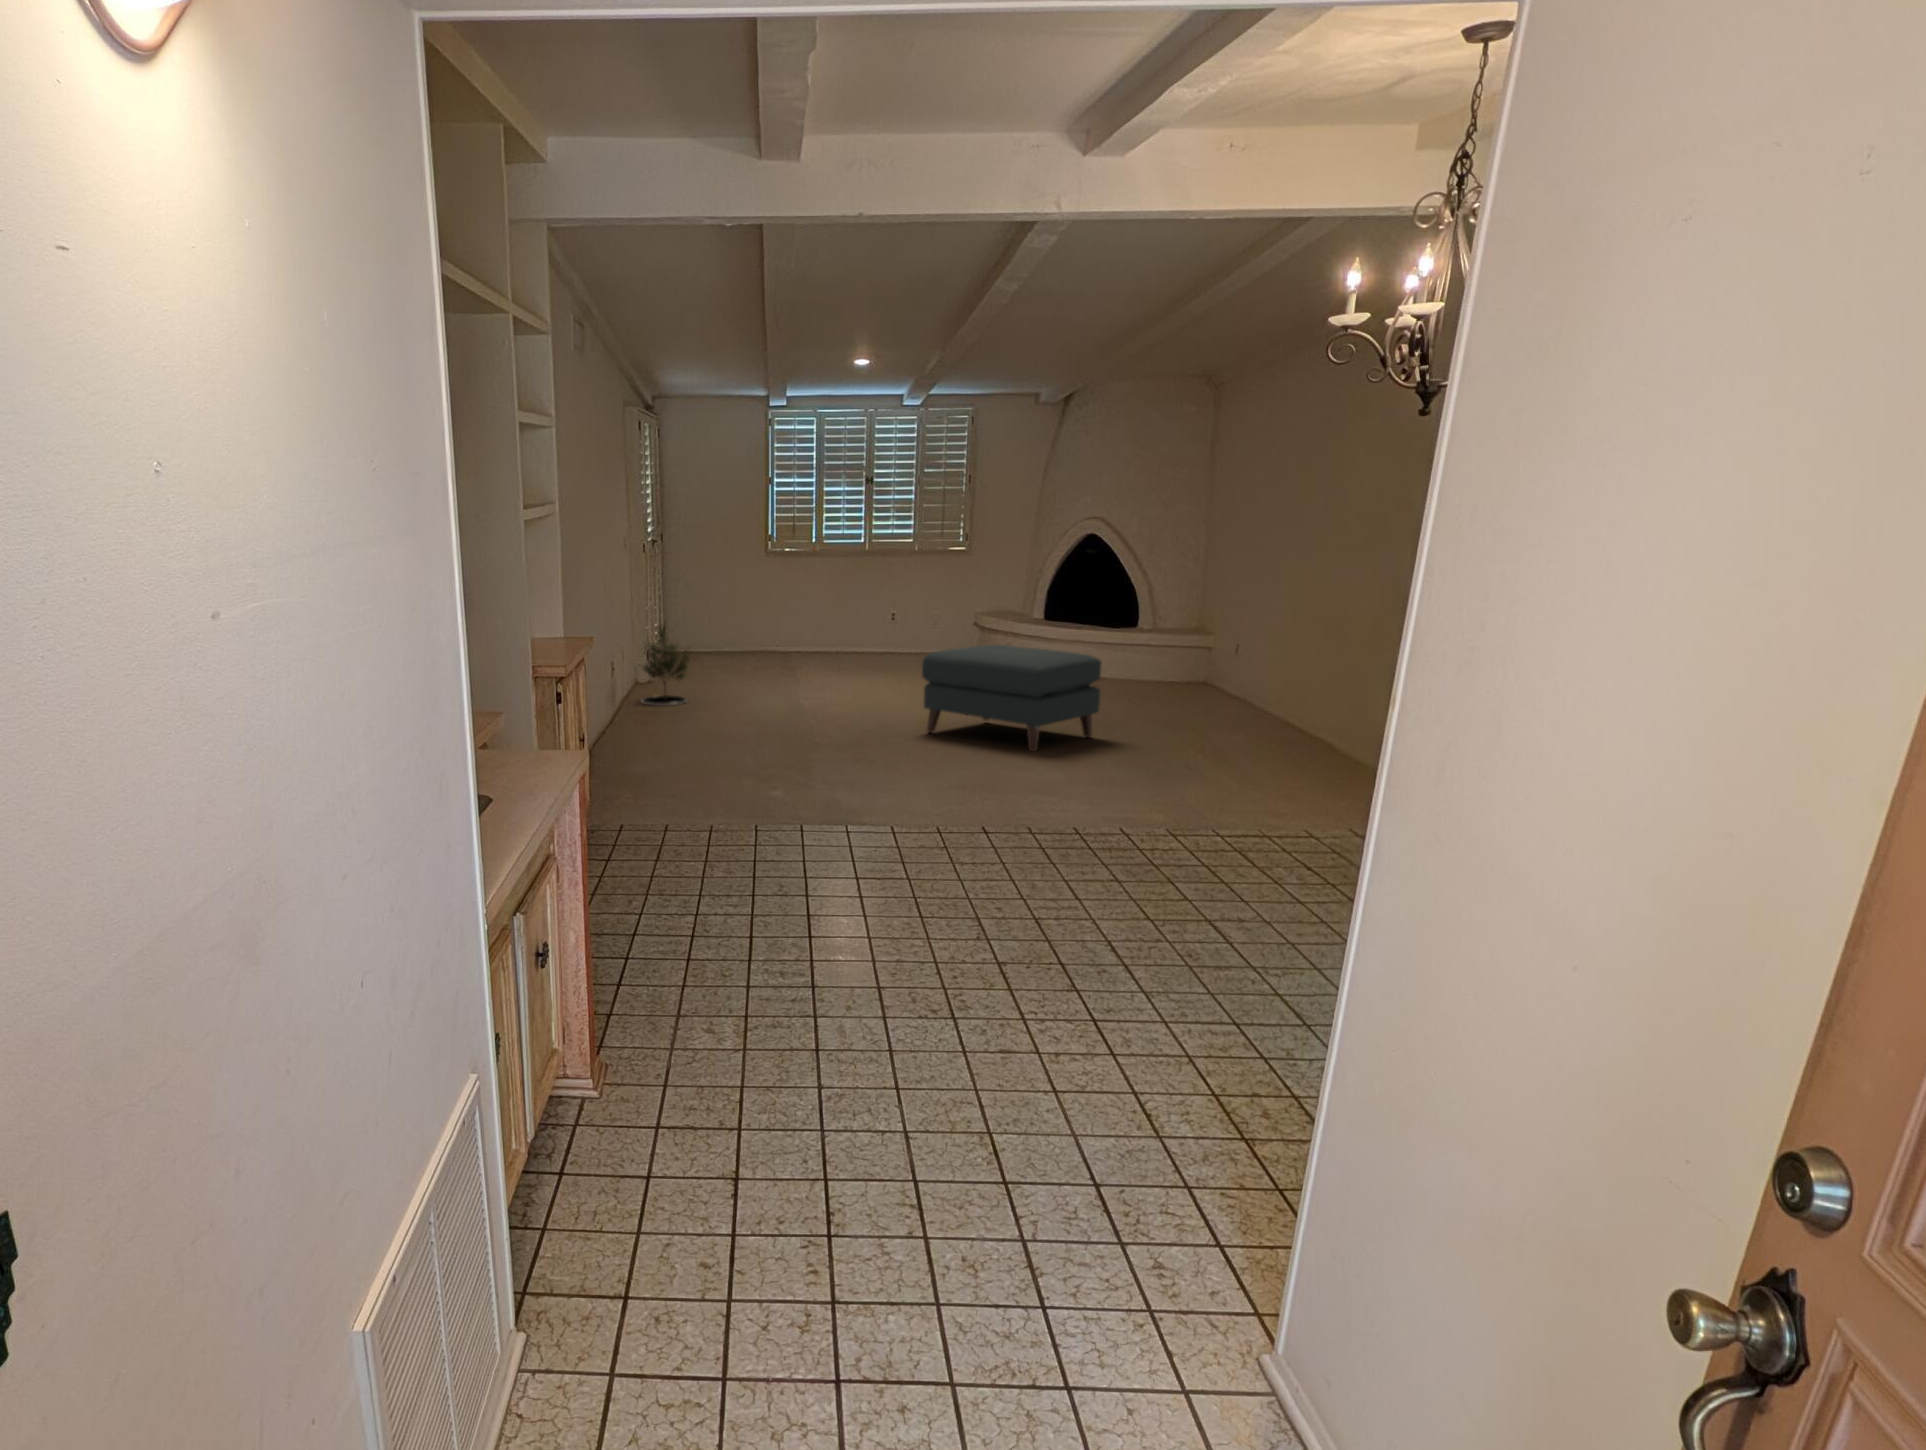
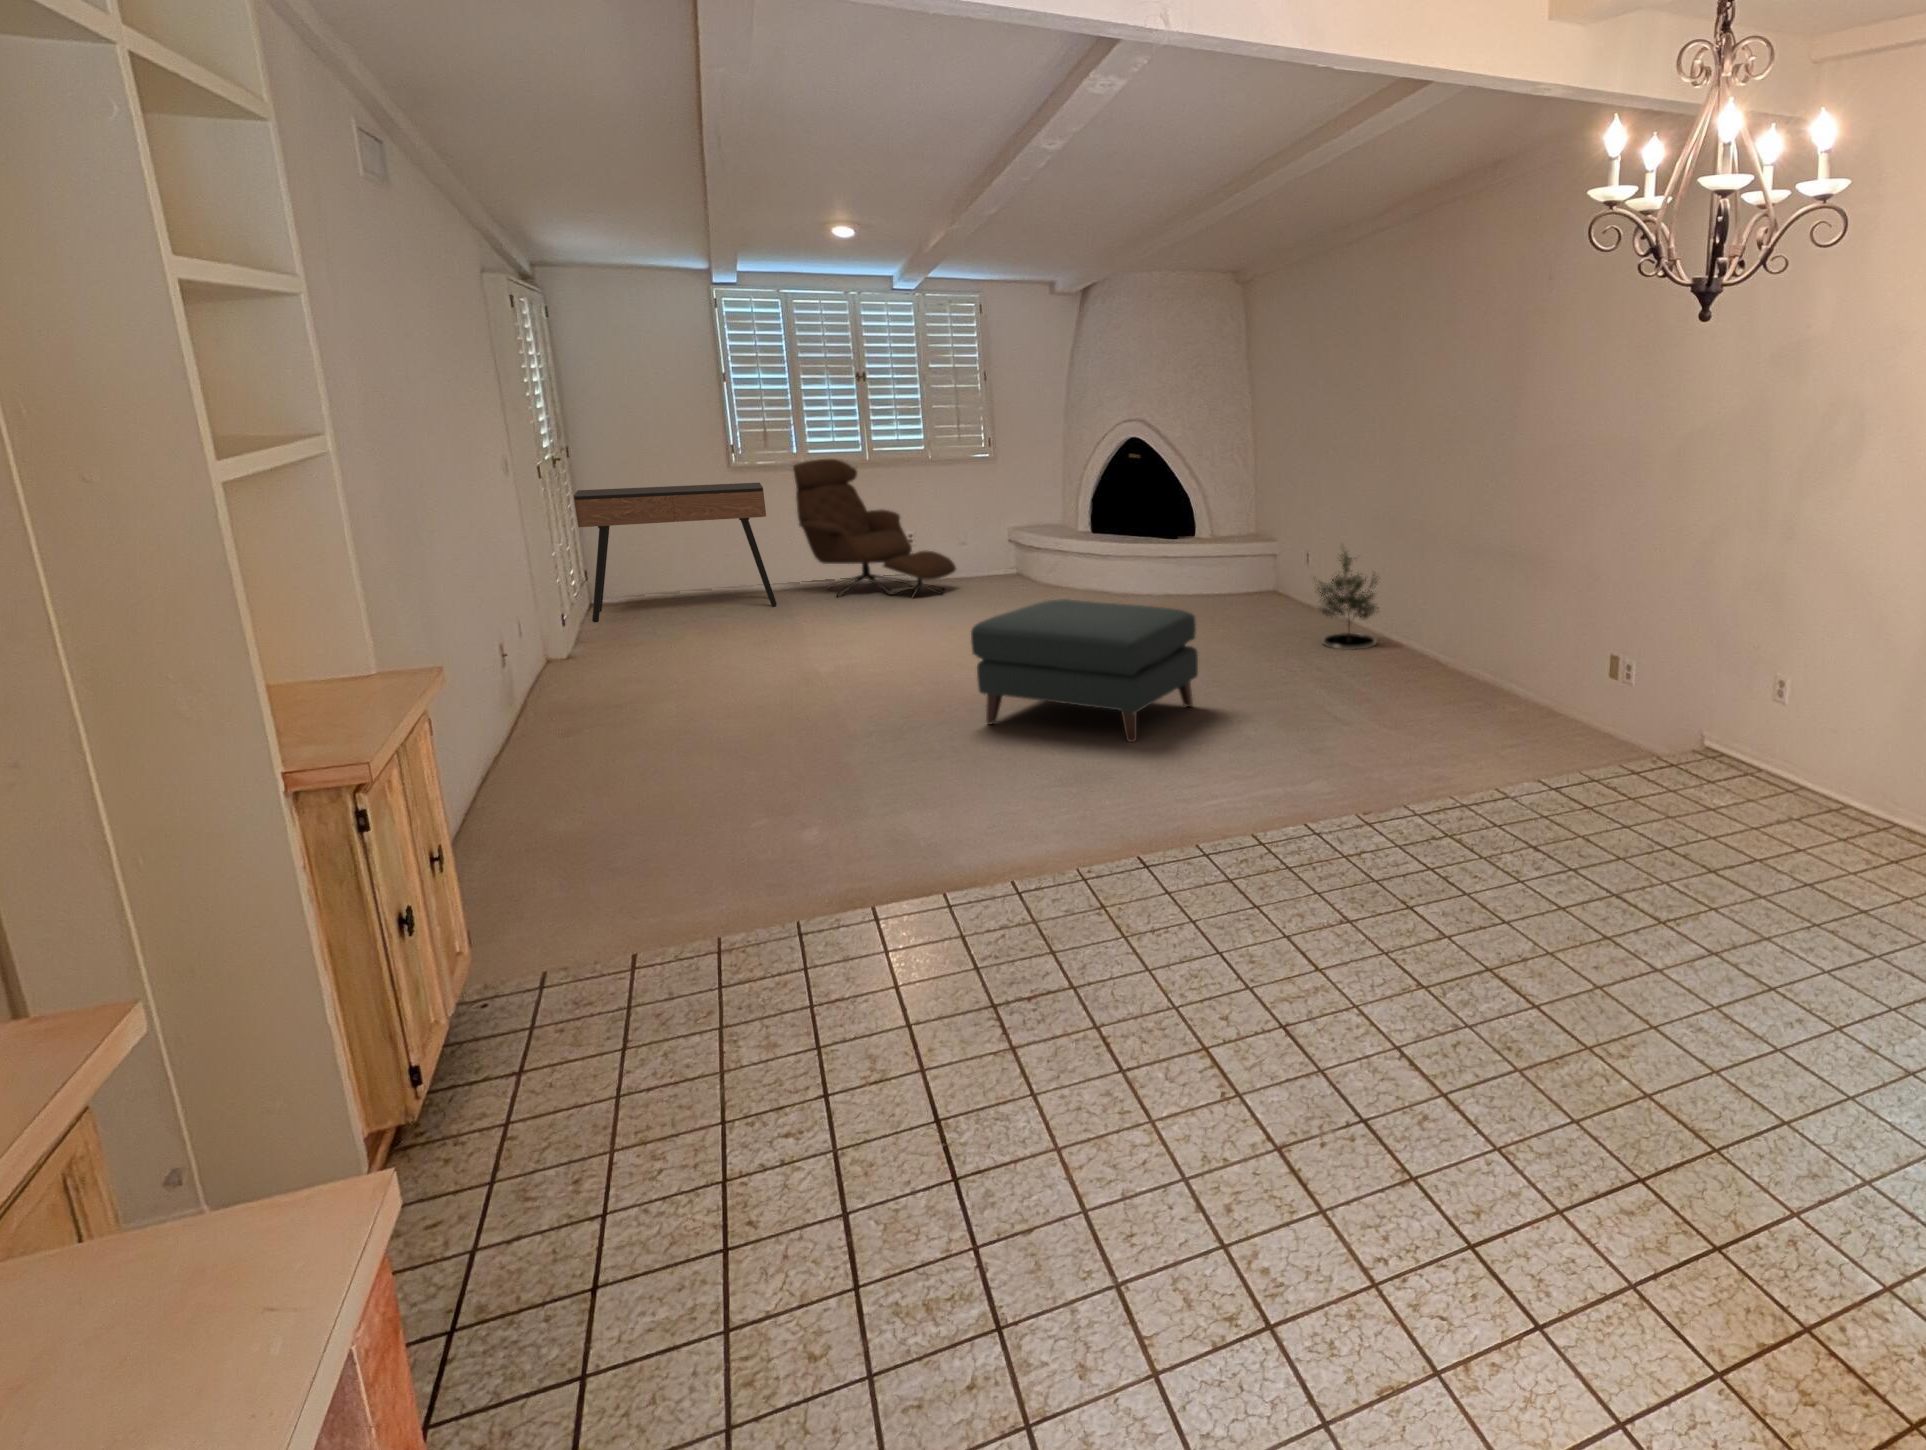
lounge chair: none [810,549,927,666] -> present [793,459,956,598]
console table: none [663,565,788,665] -> present [574,483,777,622]
potted tree: present [641,627,691,706] -> present [1317,551,1378,650]

